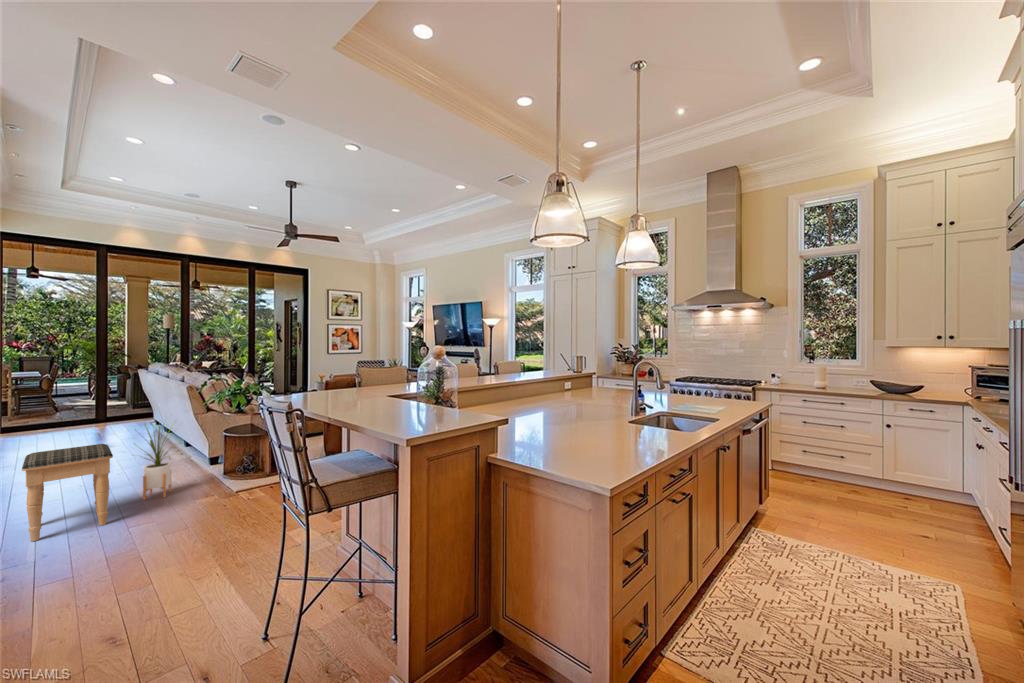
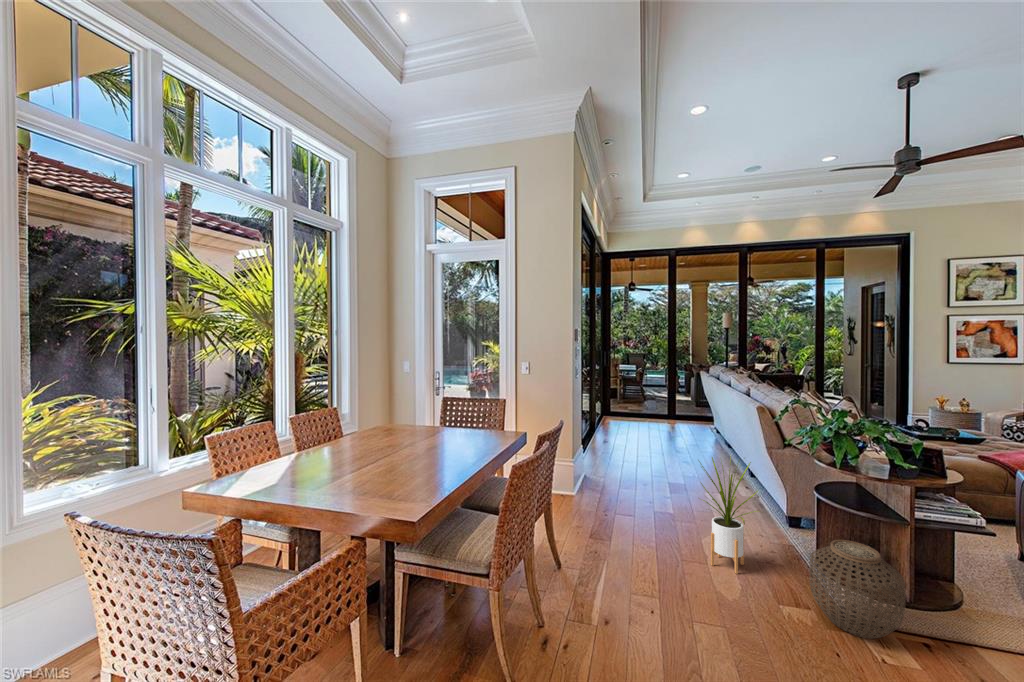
footstool: present [22,444,113,541] -> none [597,473,679,598]
woven basket: none [213,447,262,495] -> present [810,540,905,639]

